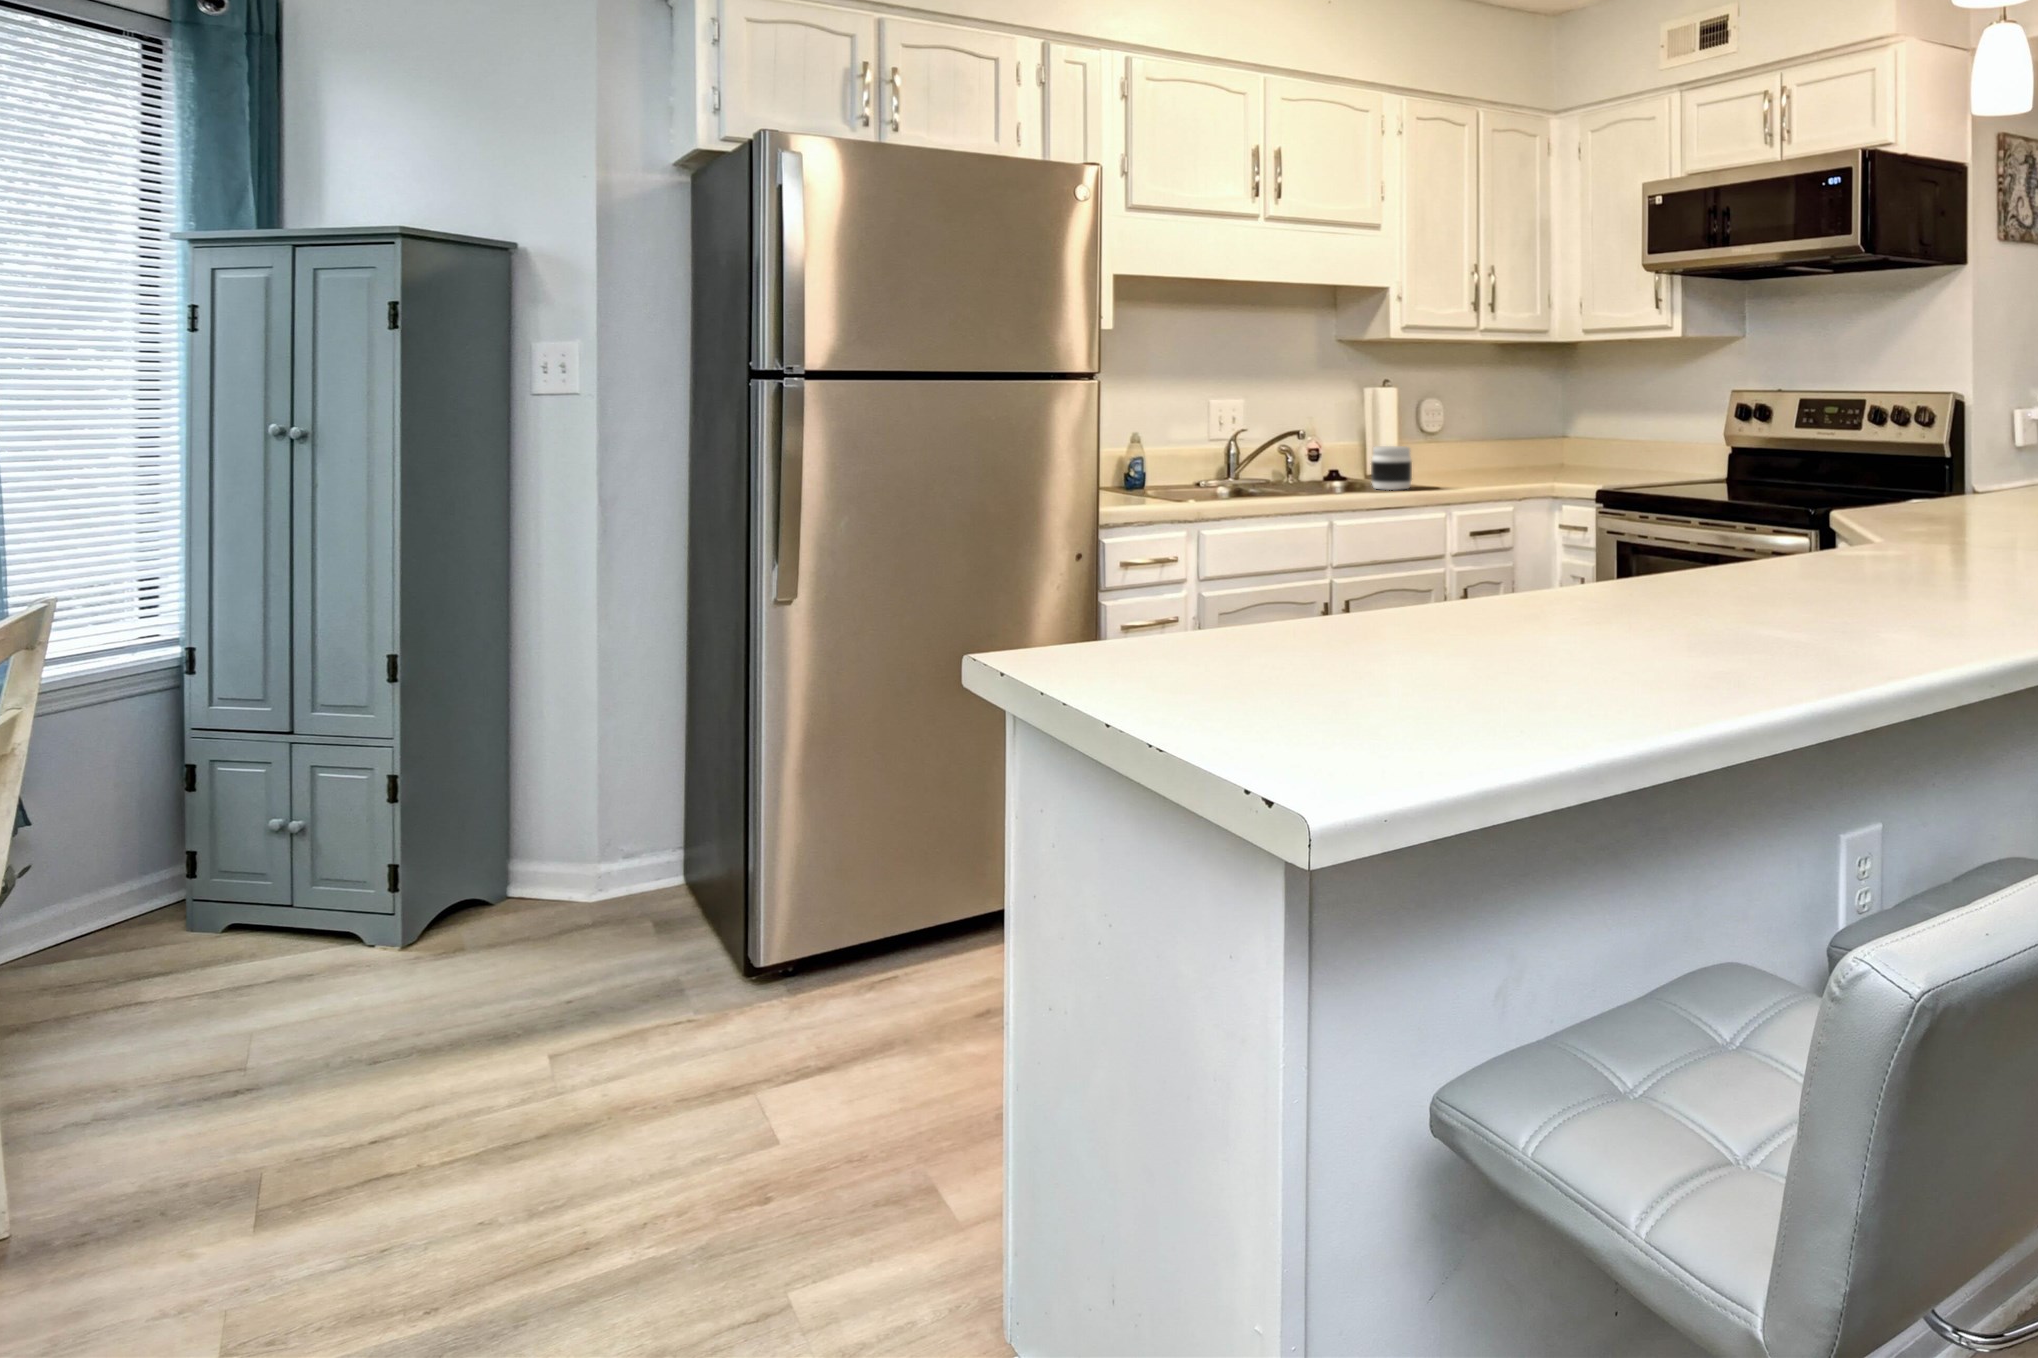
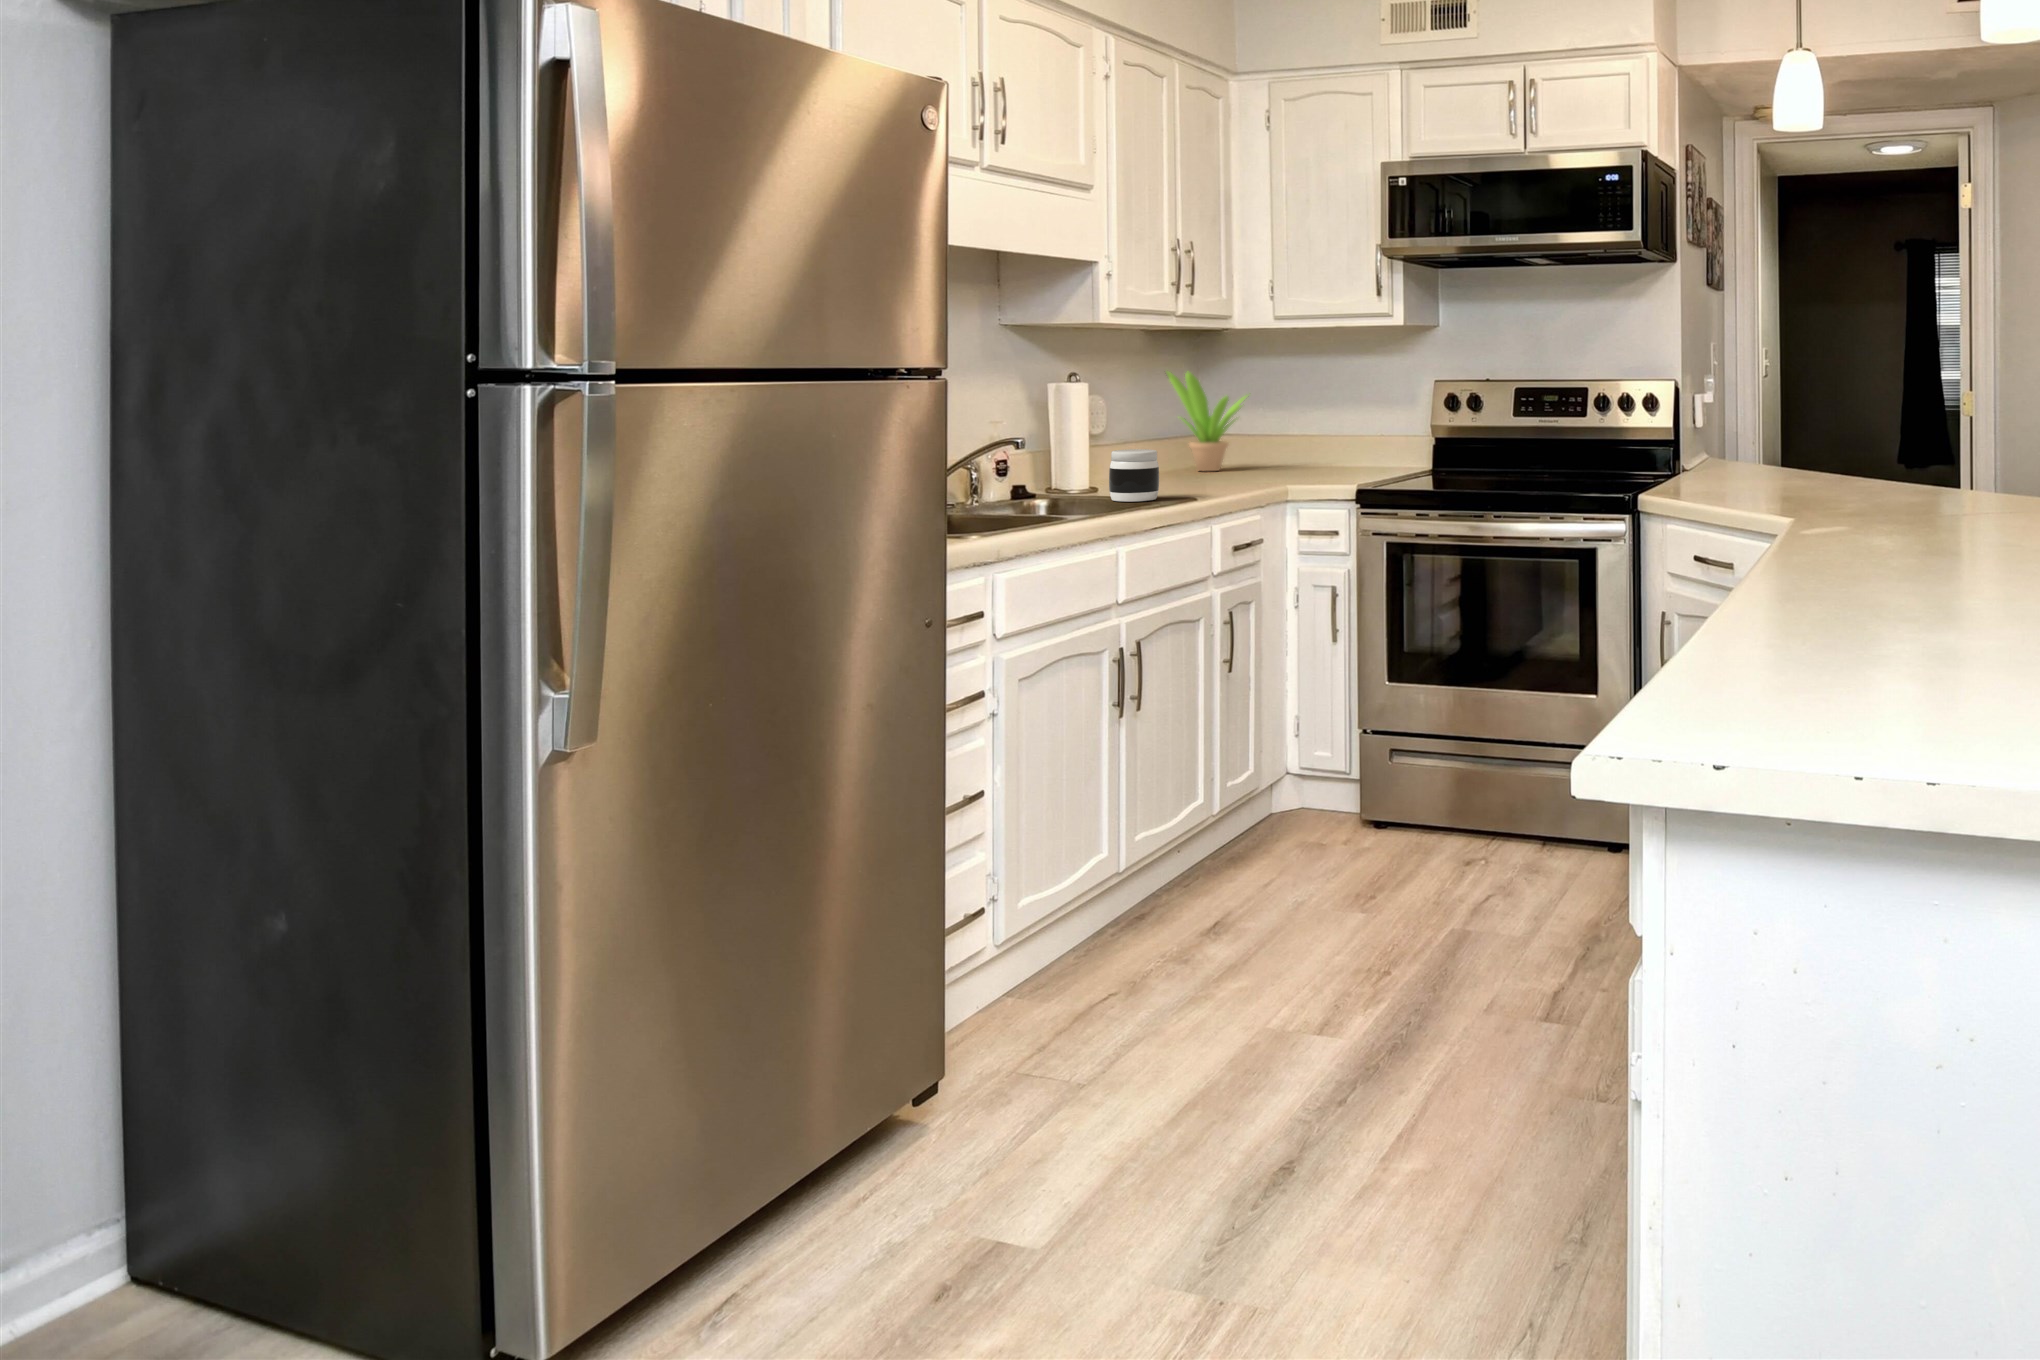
potted plant: none [1489,380,1563,471] -> present [1166,371,1247,471]

